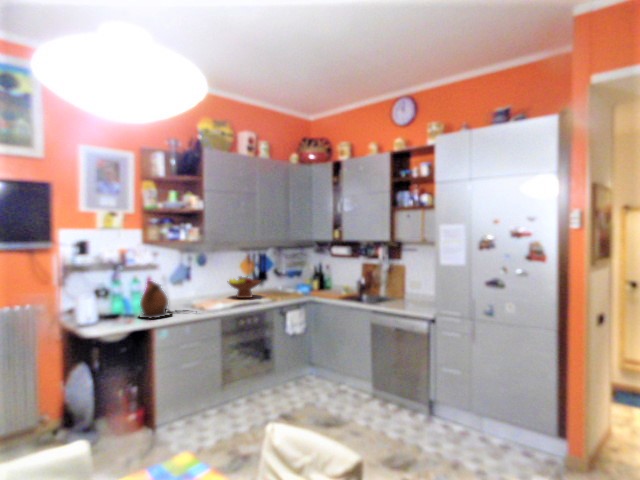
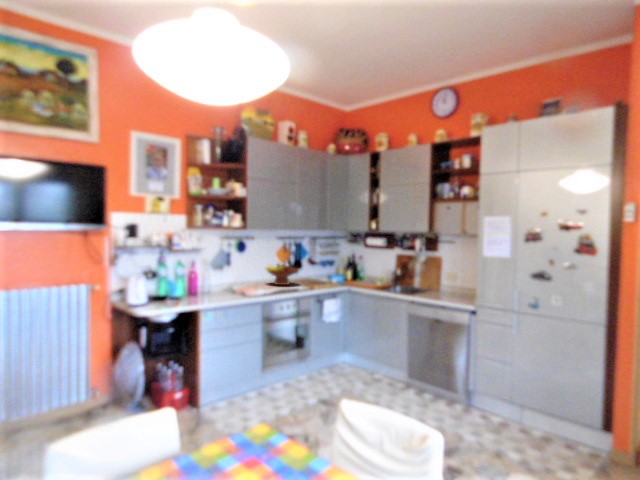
ceramic pitcher: present [139,281,169,318] -> none [182,264,217,301]

